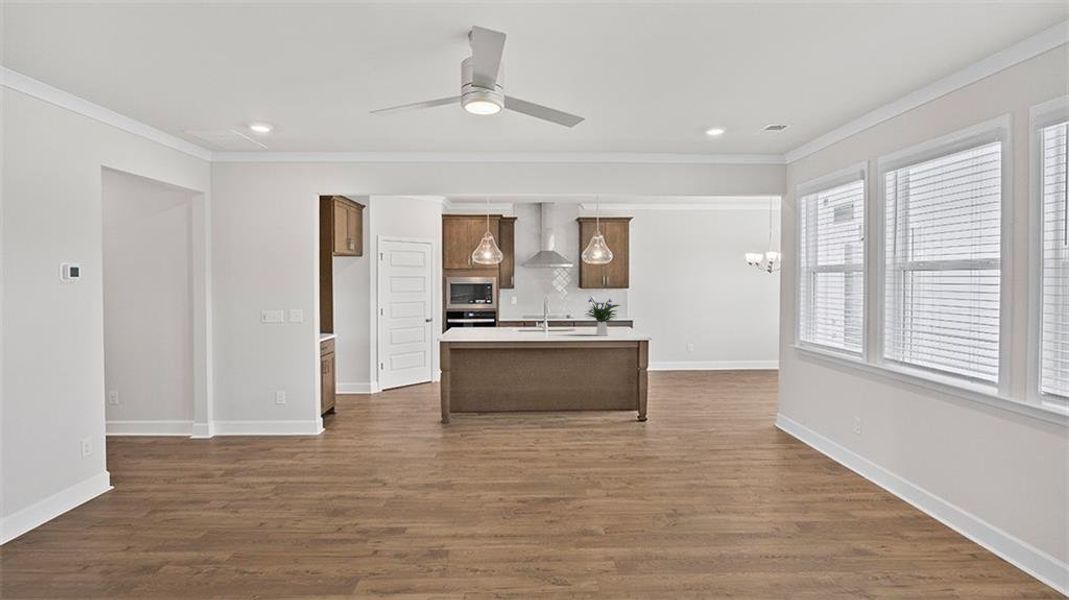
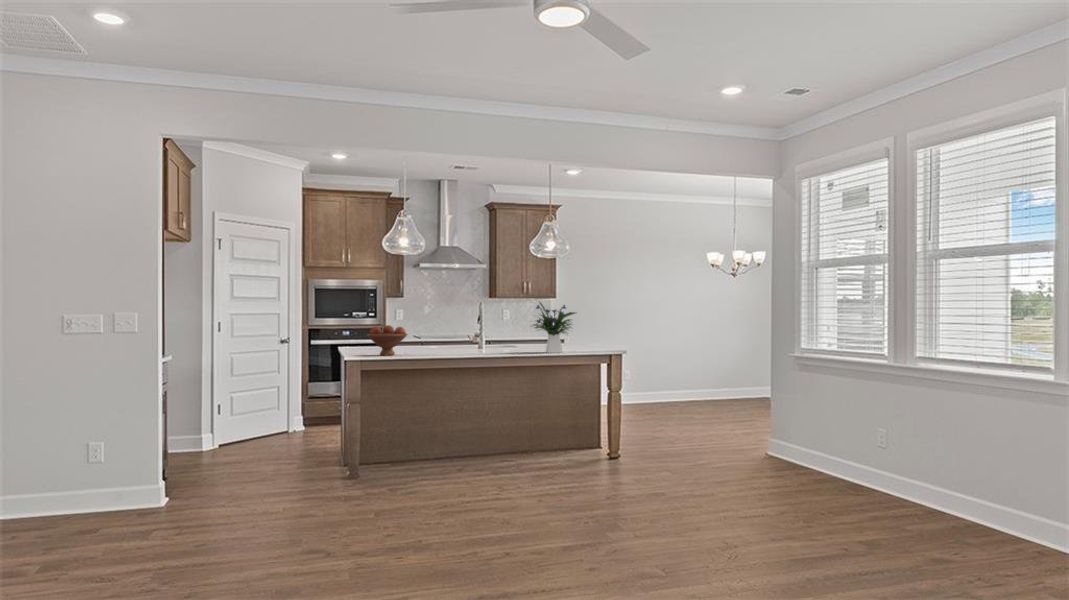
fruit bowl: none [464,313,493,335] -> present [367,325,407,355]

